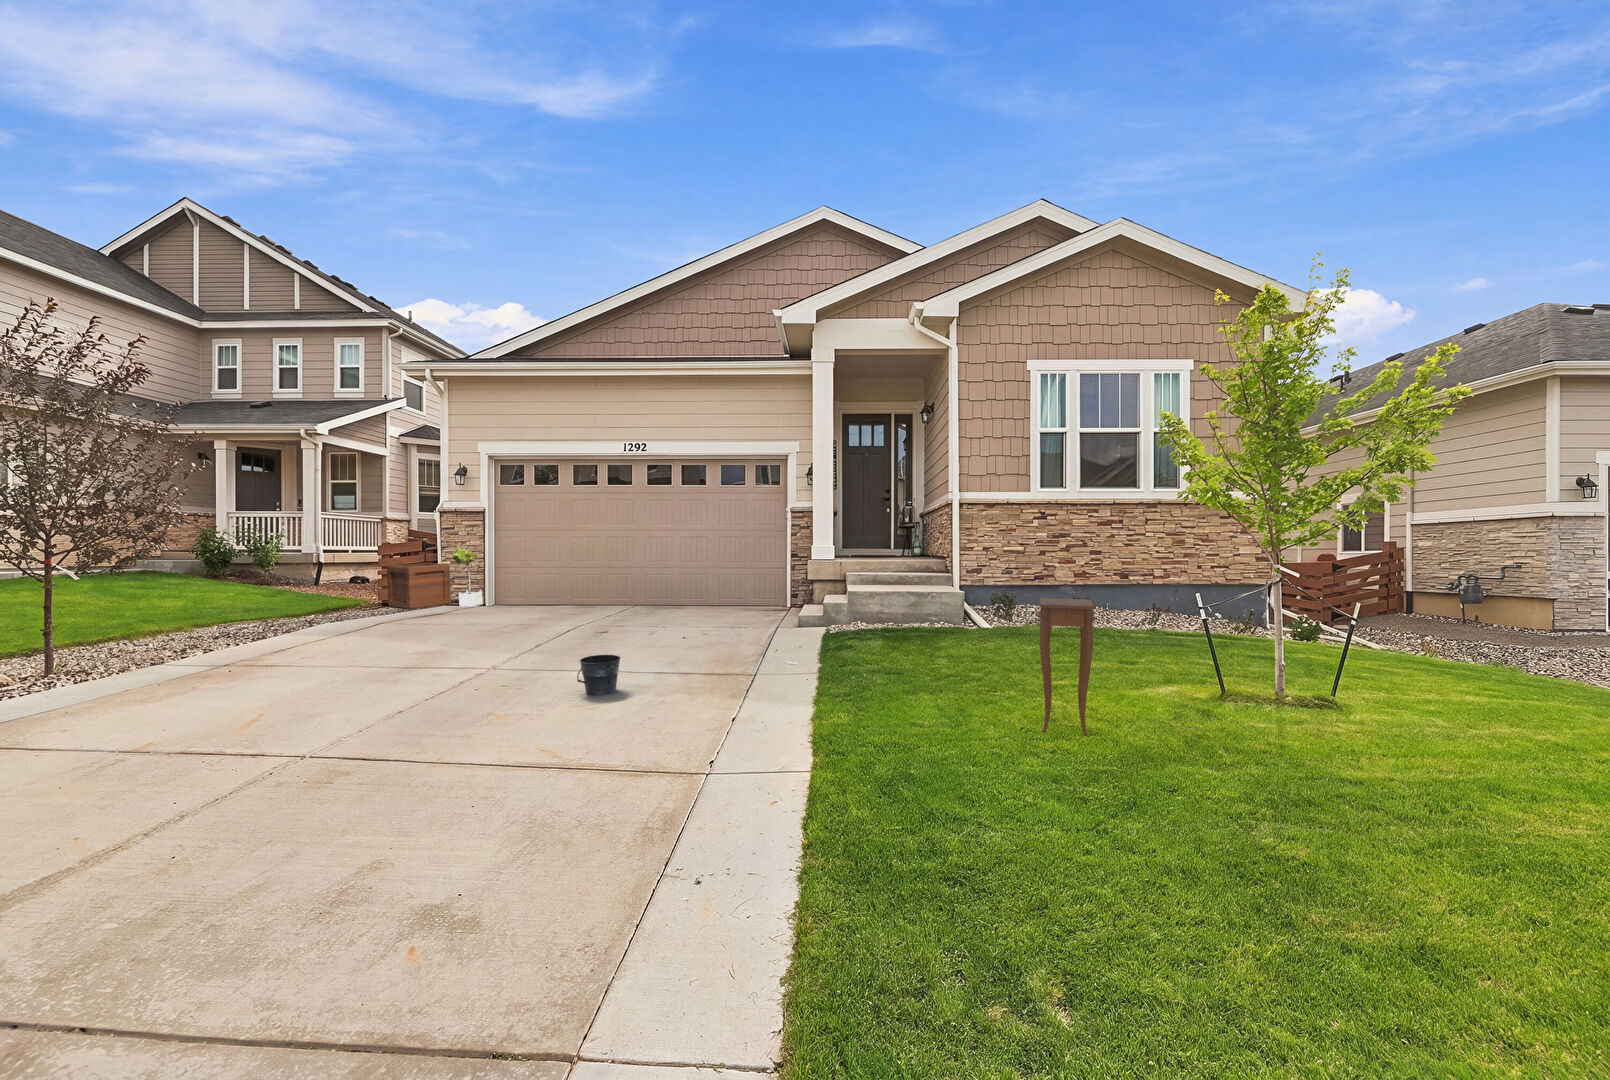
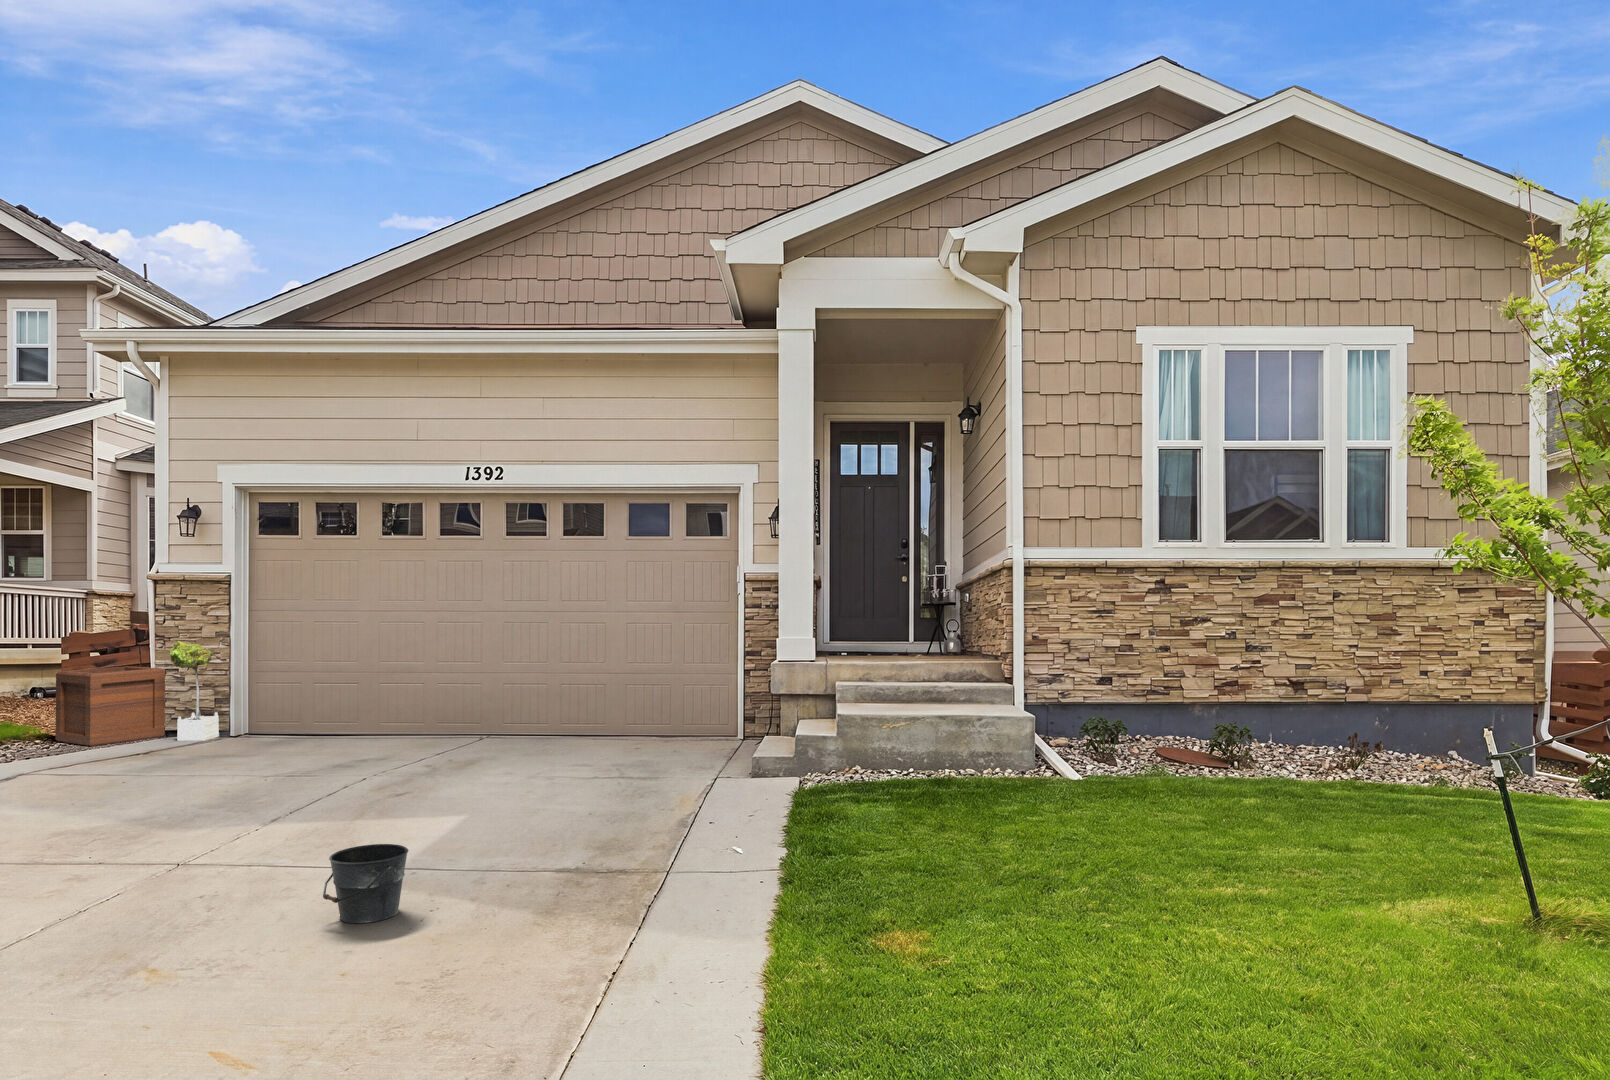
side table: present [1040,598,1094,736] -> none [1195,742,1307,1020]

